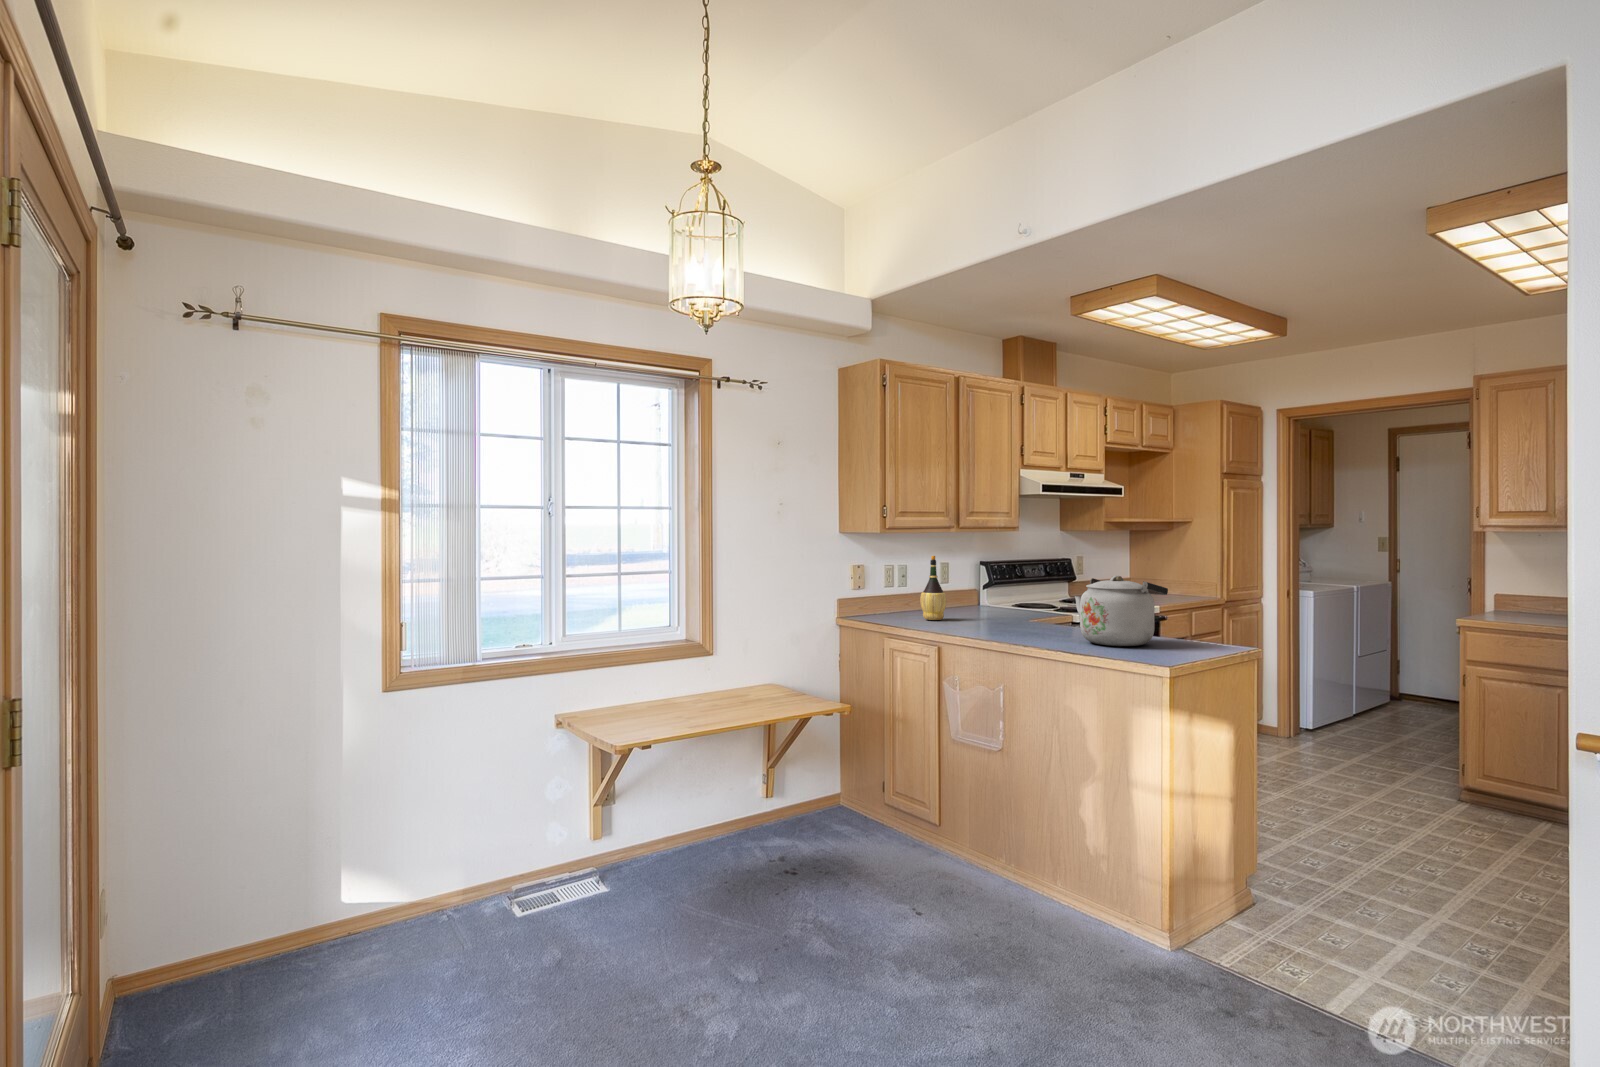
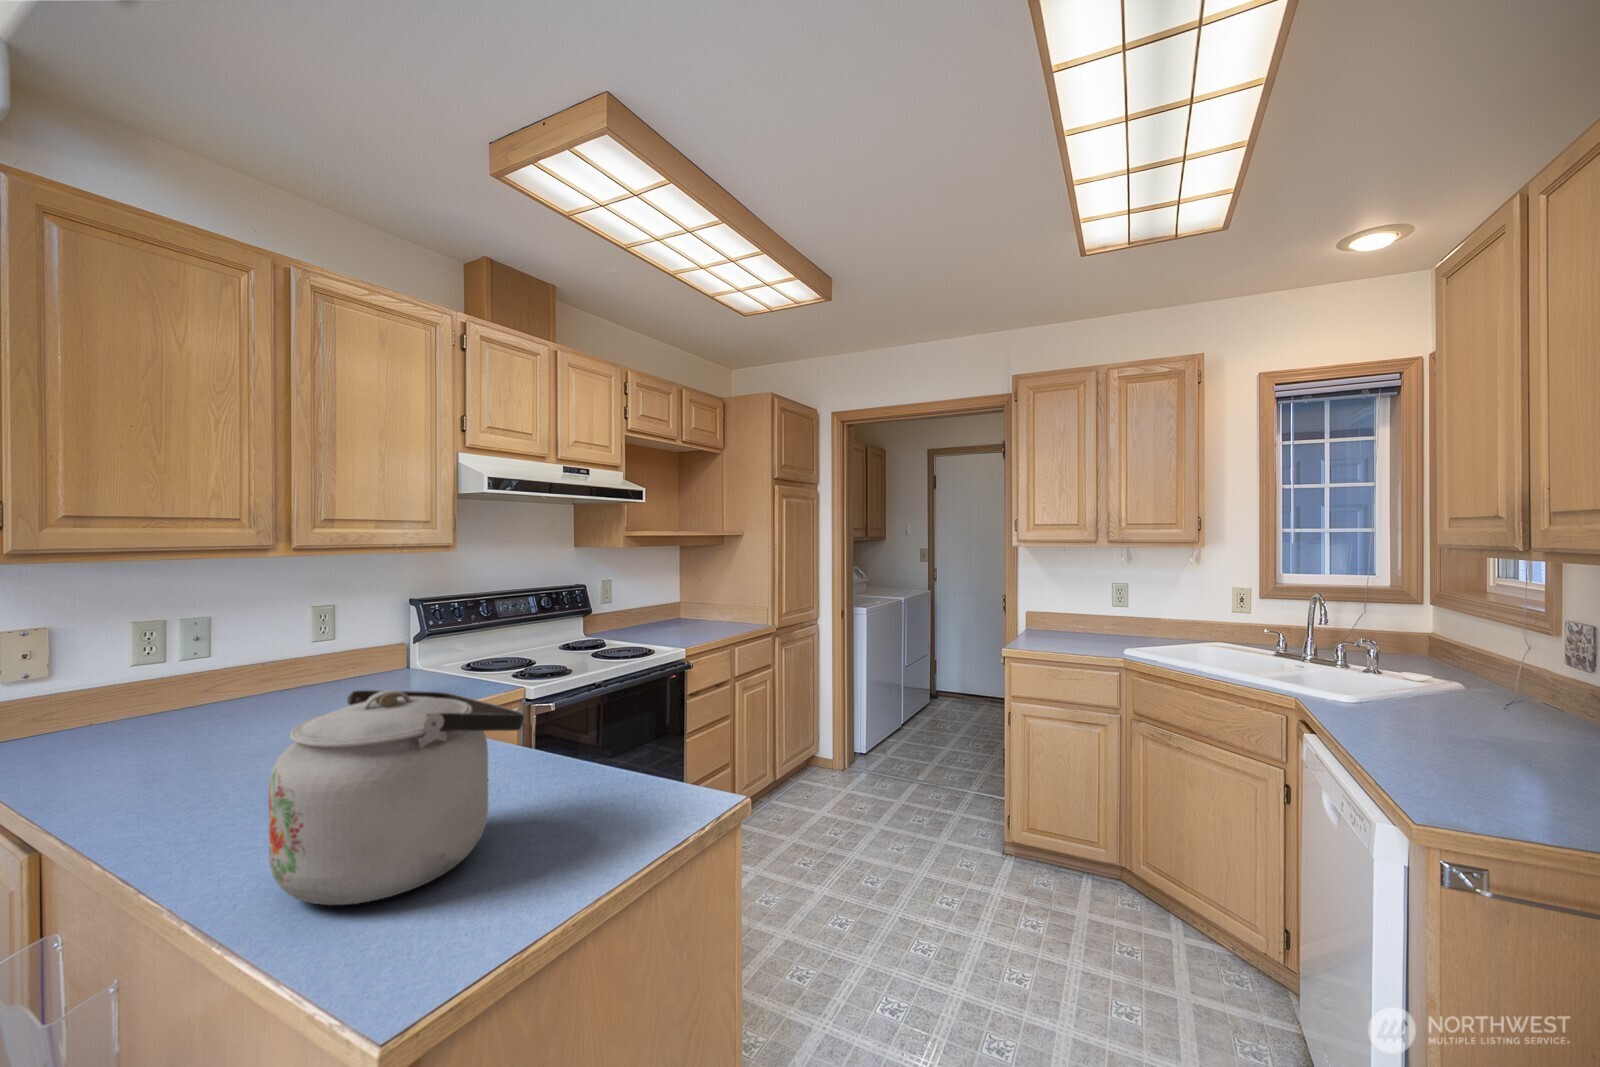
wine bottle: present [920,556,946,620] -> none [121,613,198,753]

